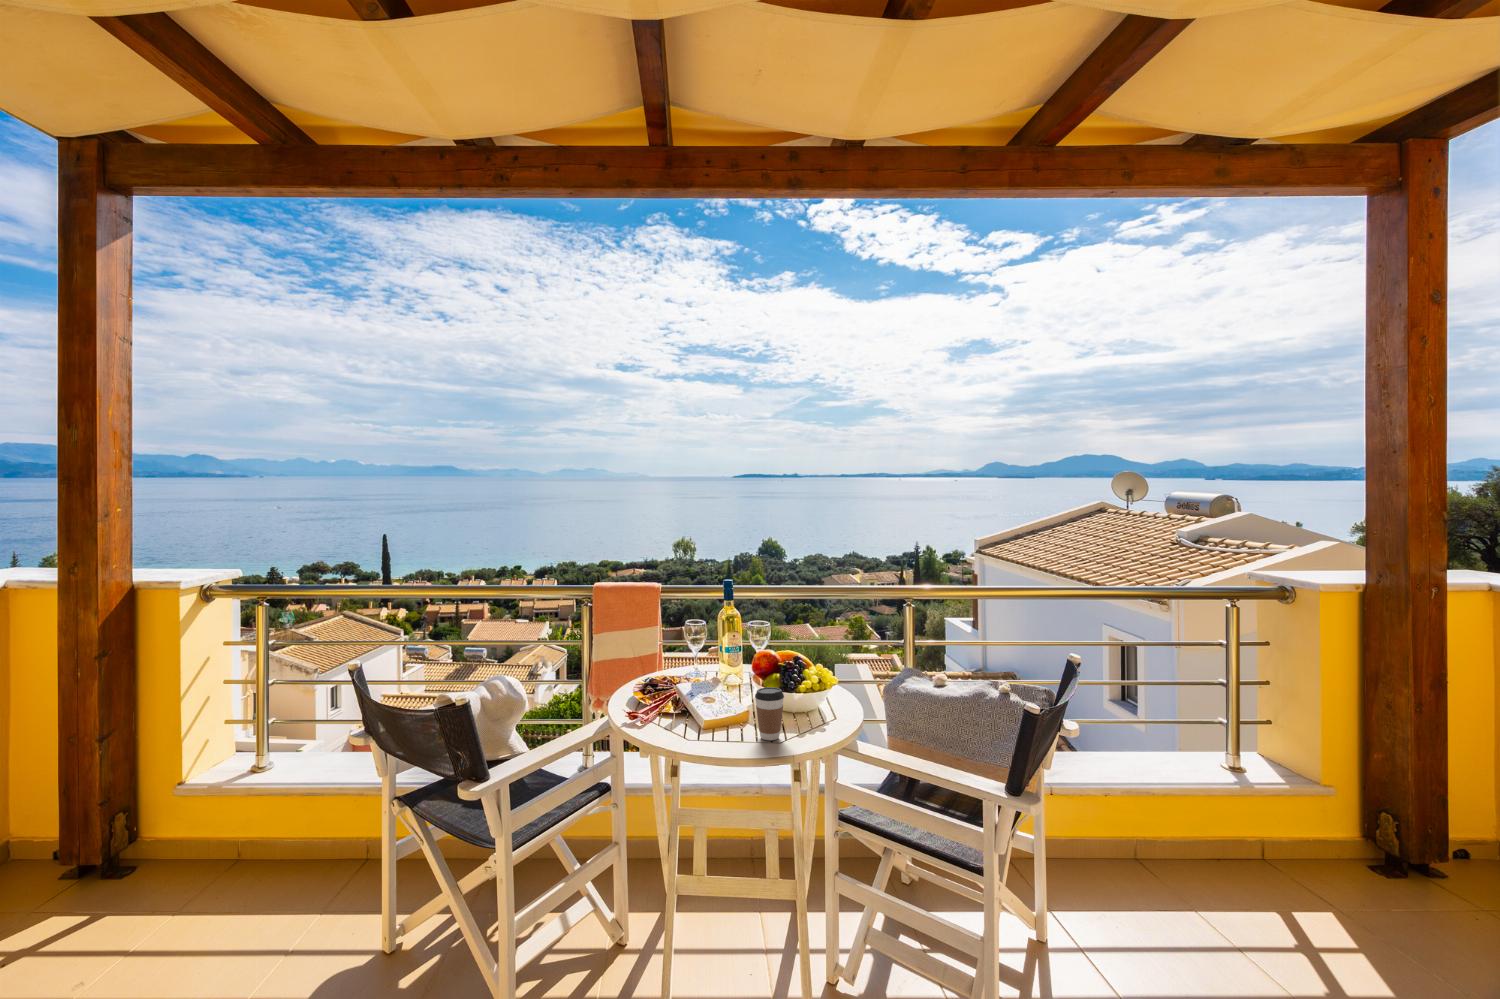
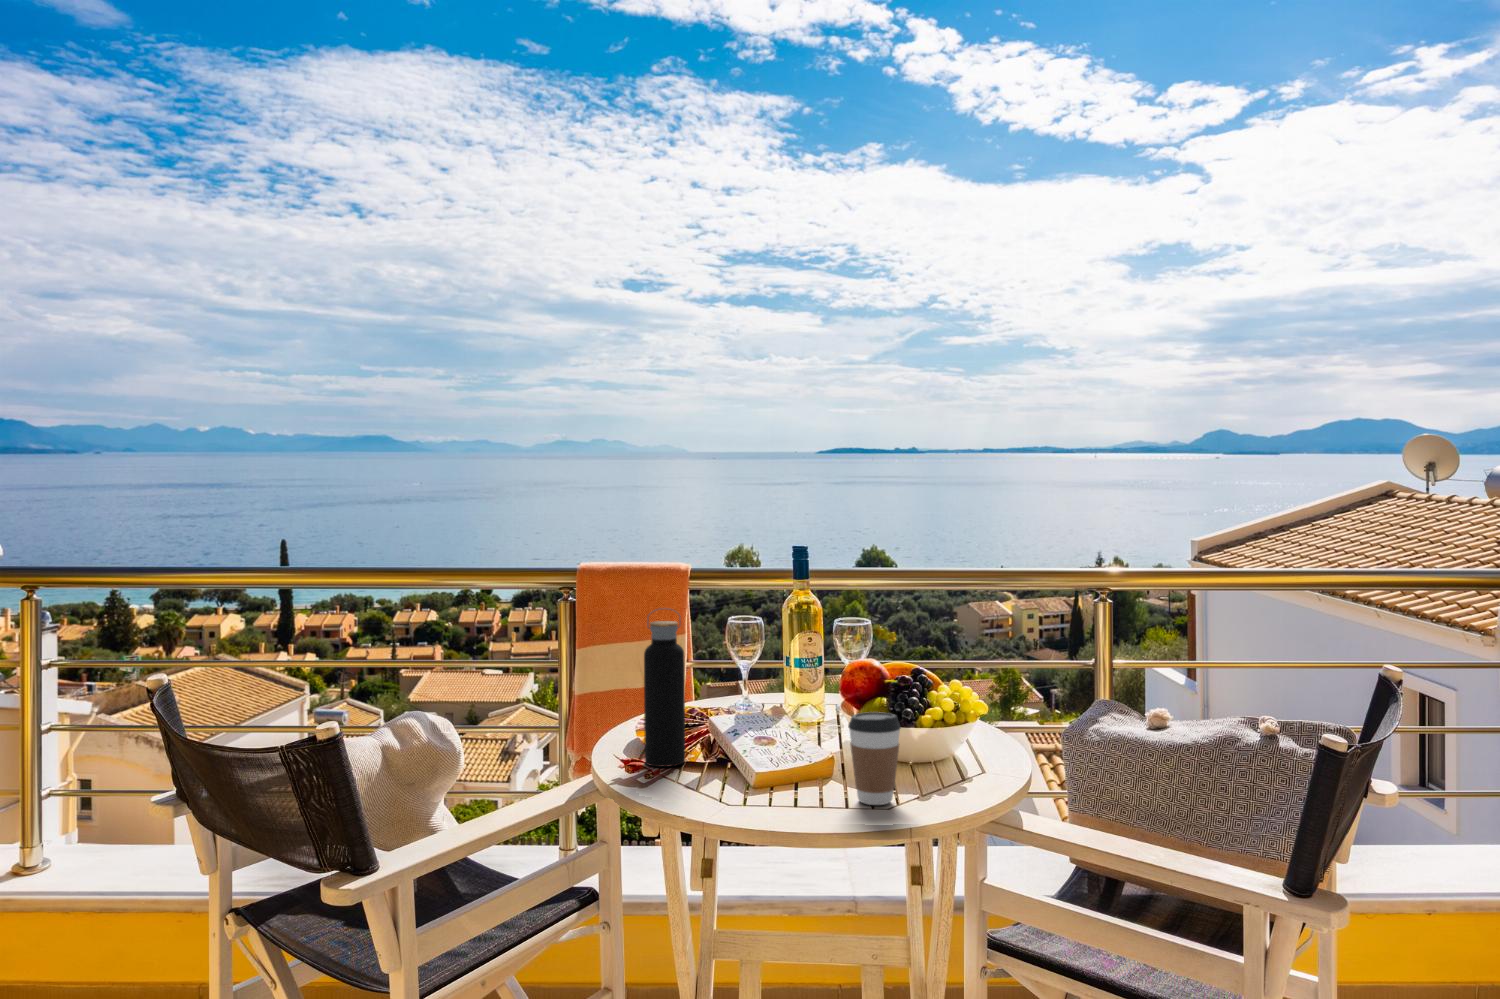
water bottle: none [640,625,664,716] -> present [644,609,685,767]

